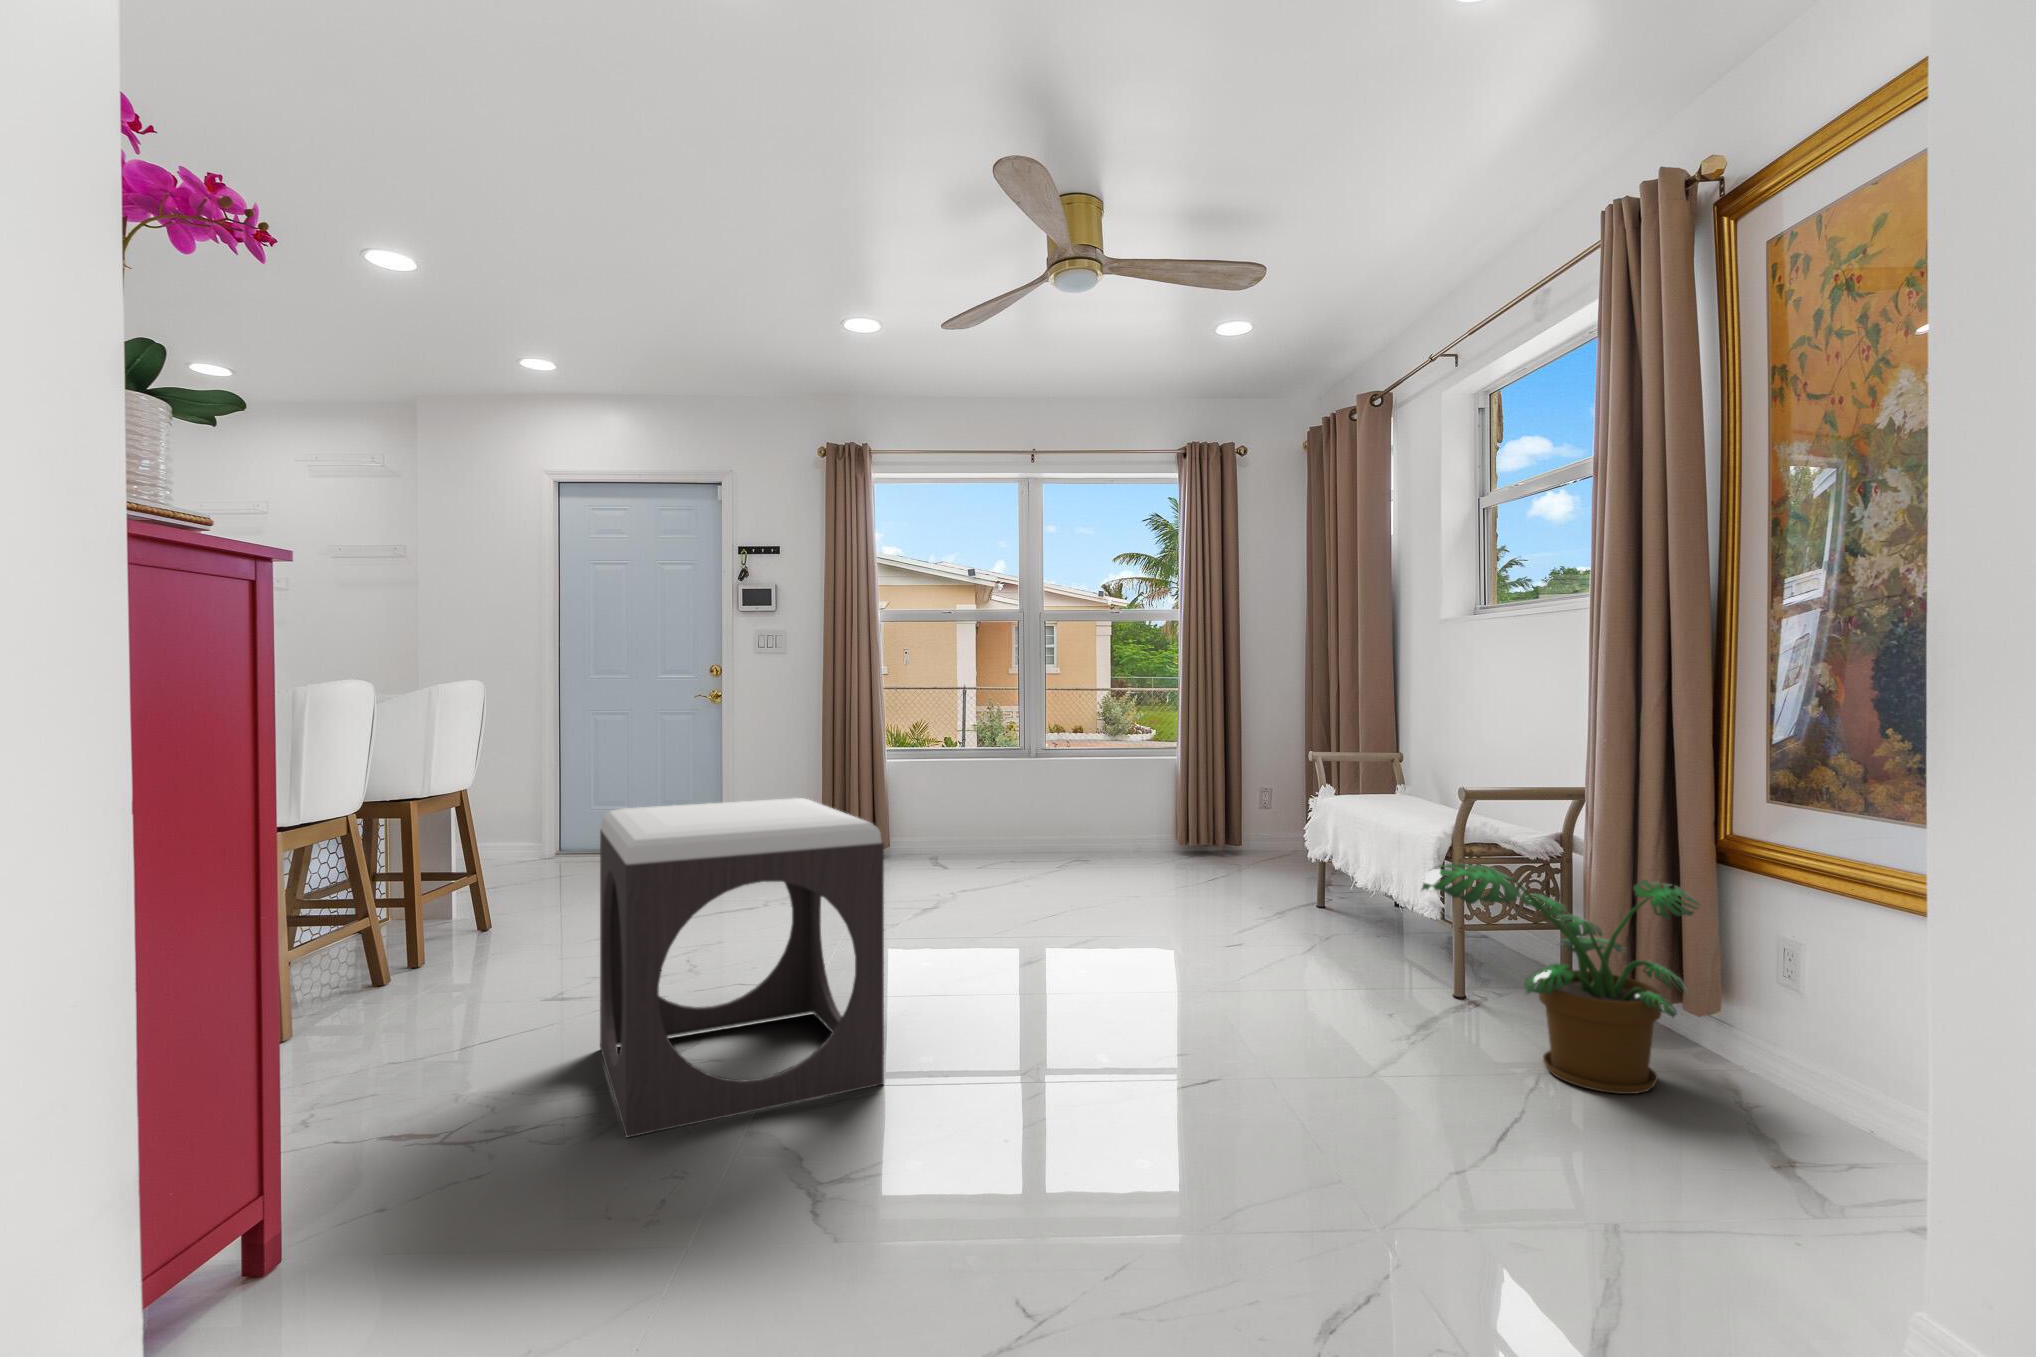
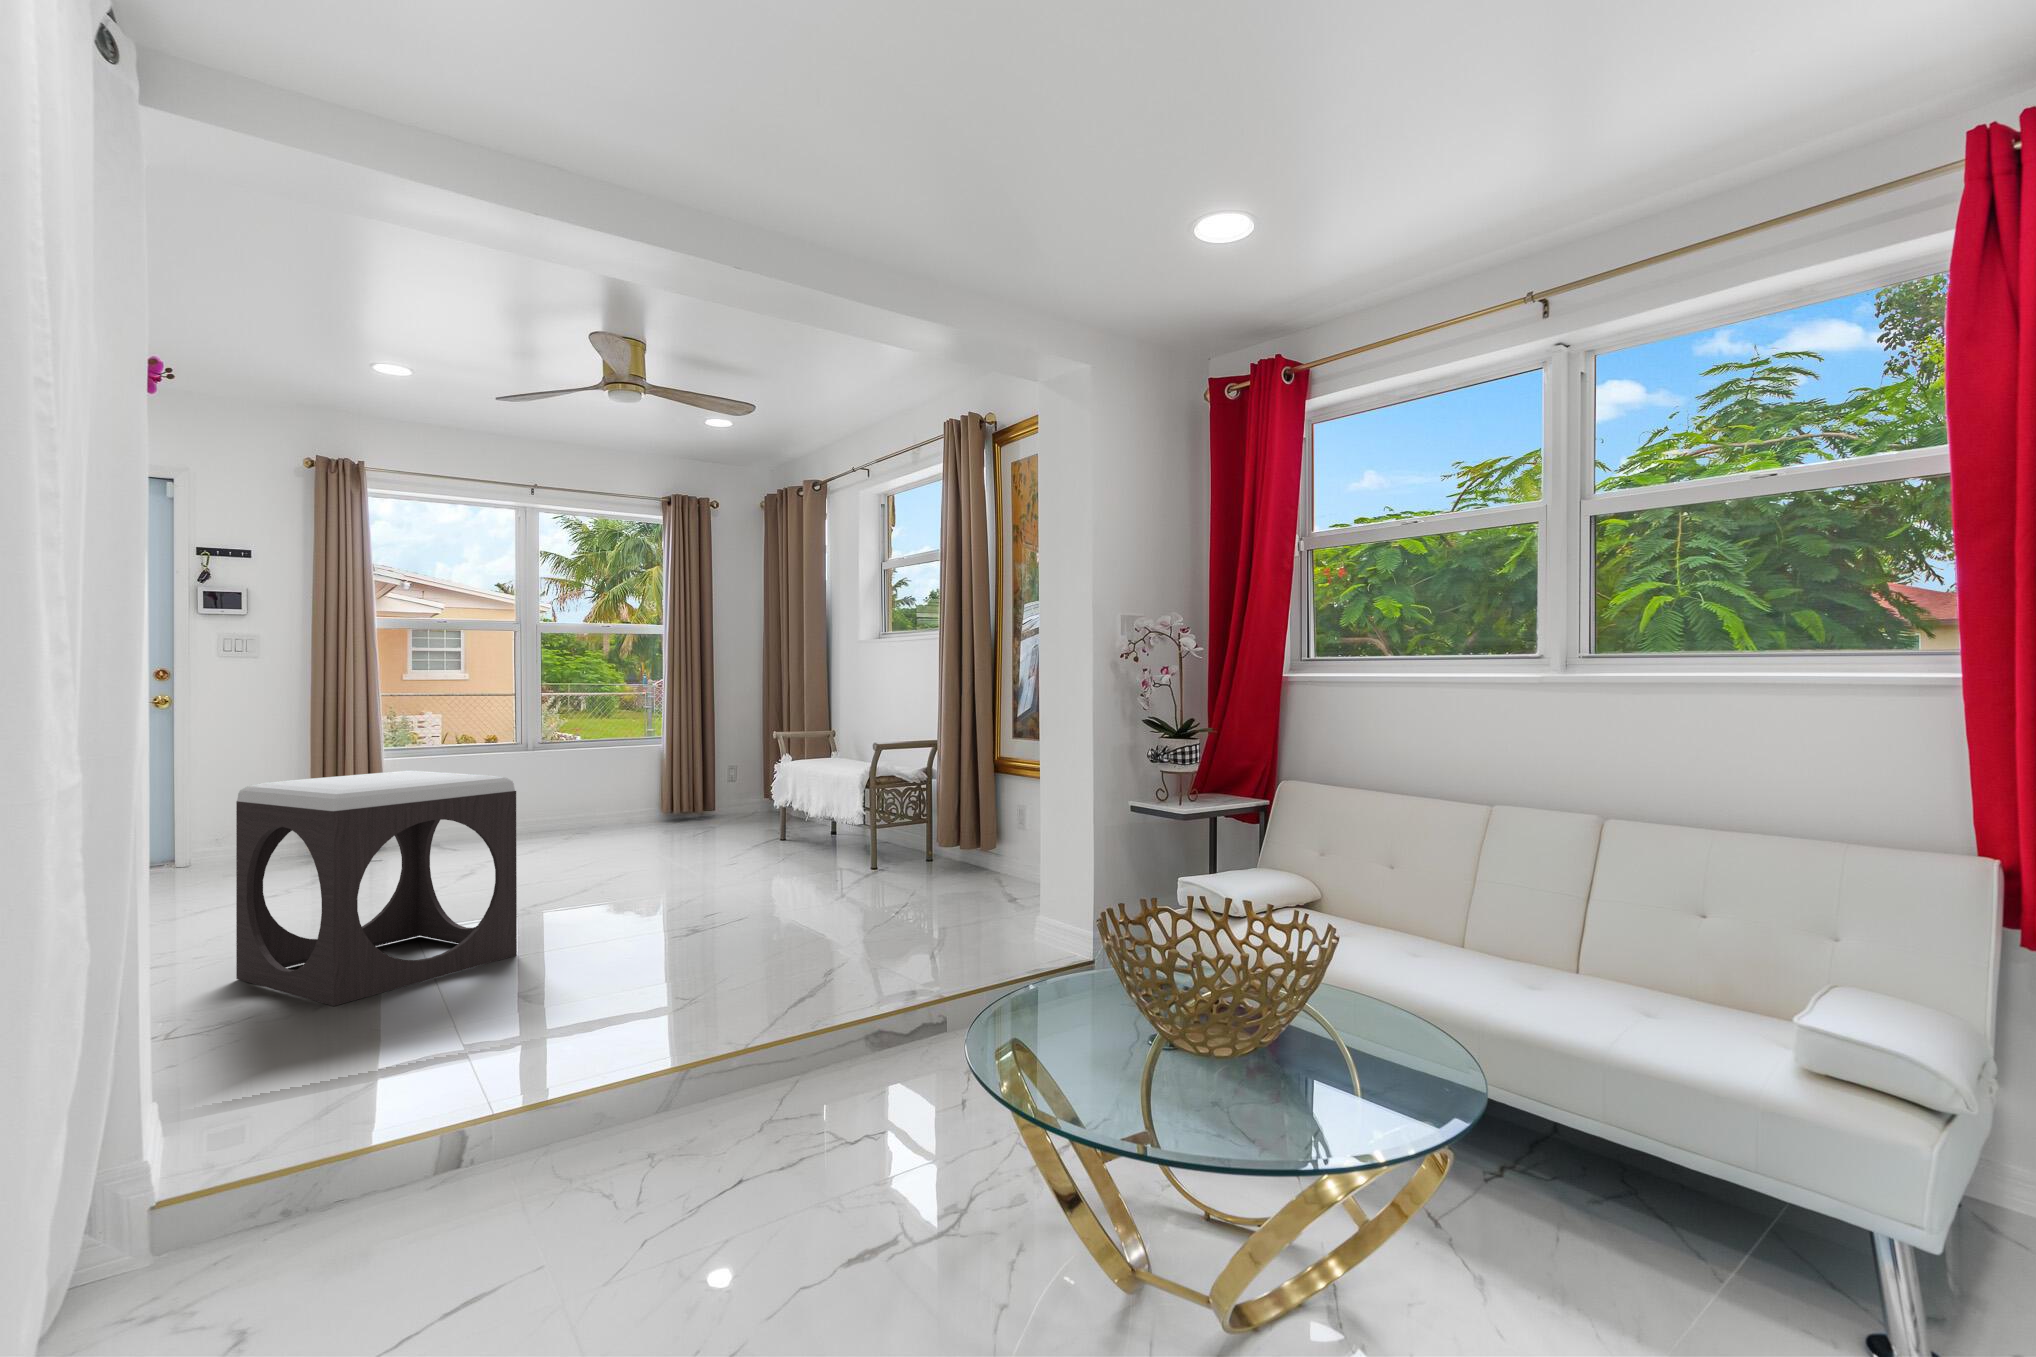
potted plant: present [1422,863,1701,1094] -> none [854,783,989,893]

